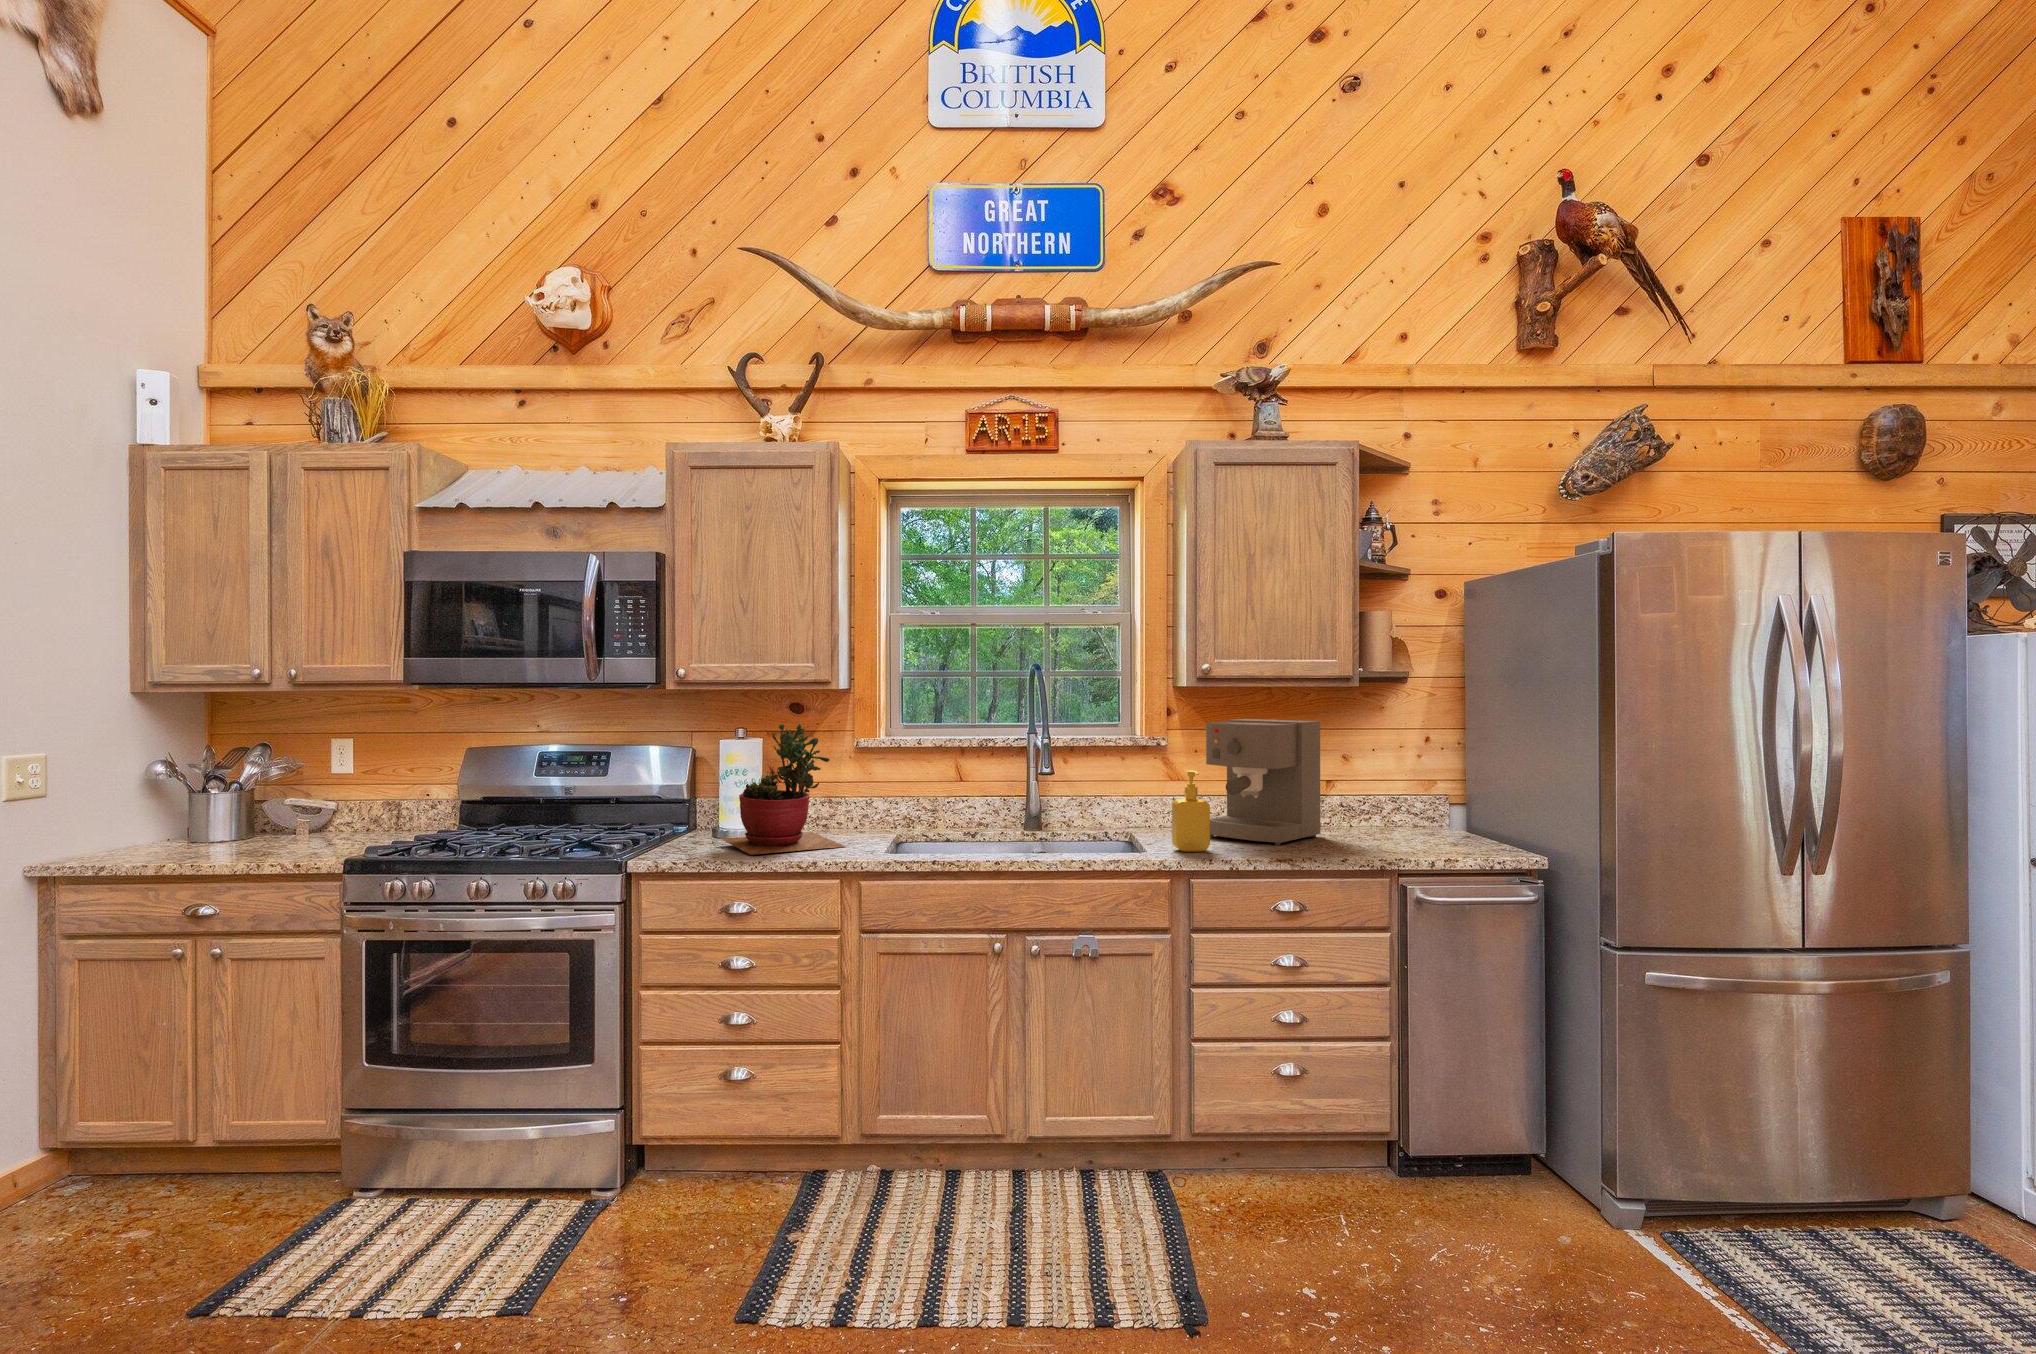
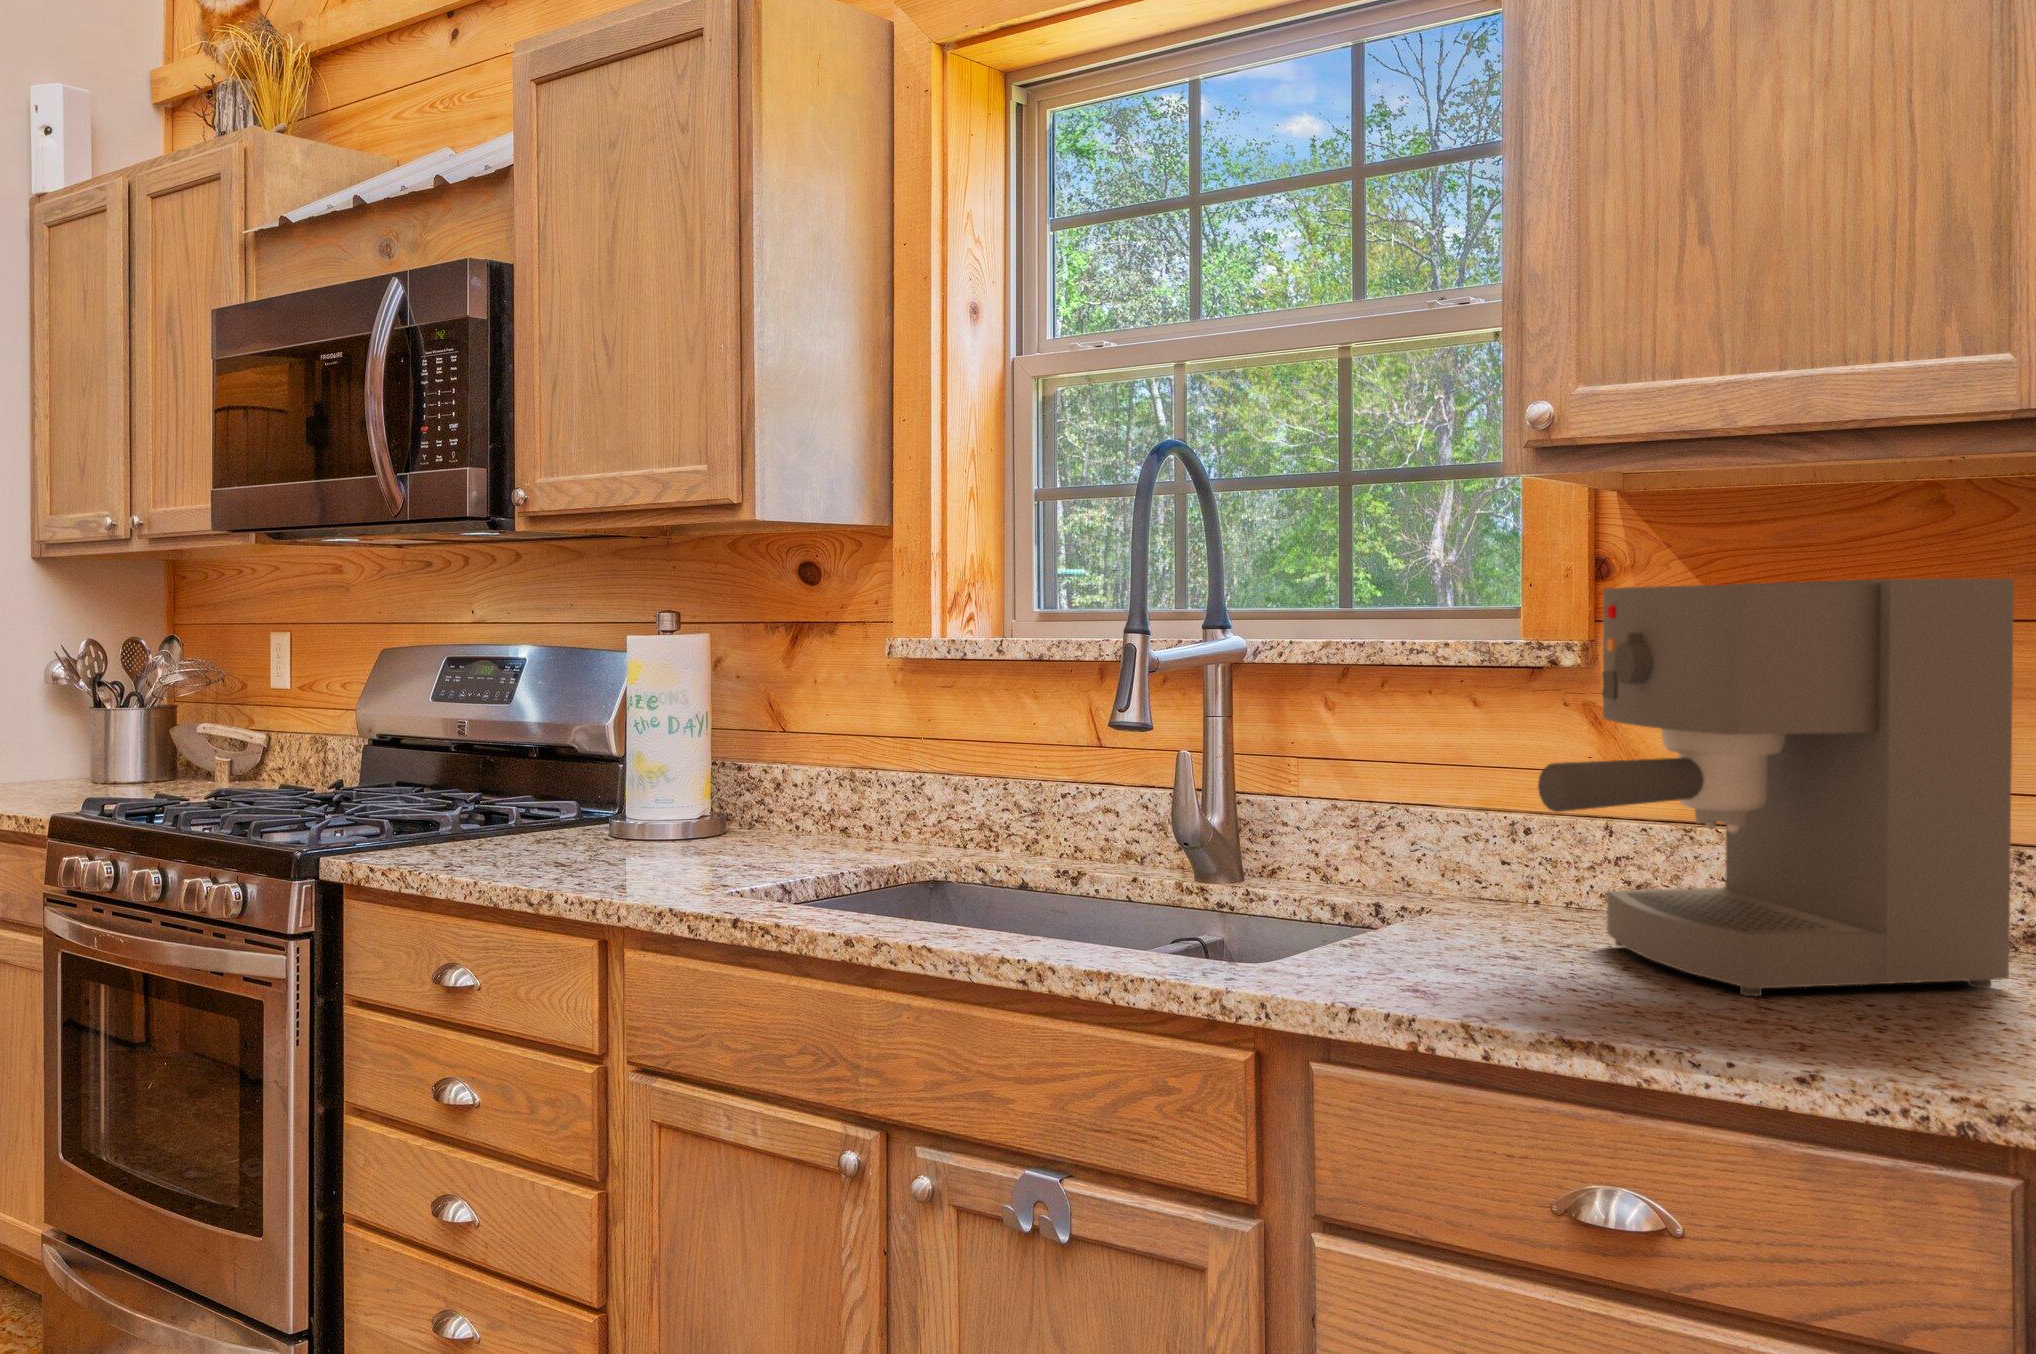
succulent plant: present [721,724,846,855] -> none [525,601,783,874]
soap dispenser: present [1172,770,1210,852] -> none [1345,725,1469,982]

